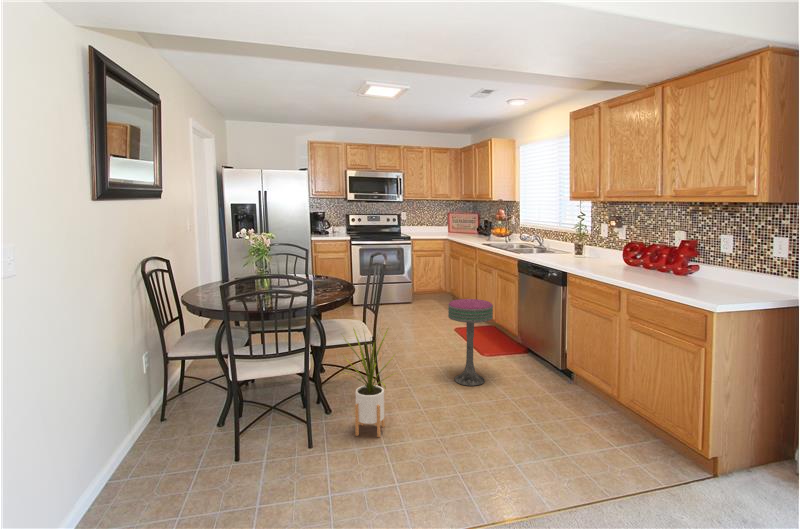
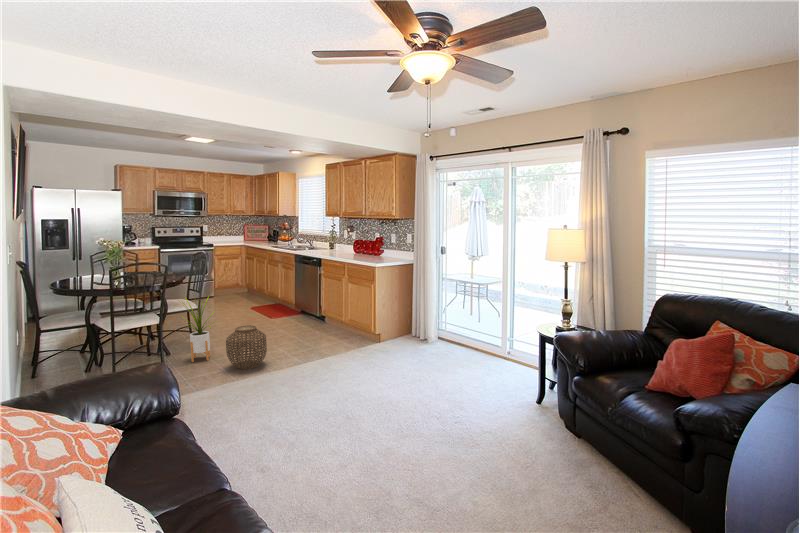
bar stool: present [448,299,493,386] -> none [247,279,277,333]
woven basket: none [405,397,474,482] -> present [226,325,267,369]

